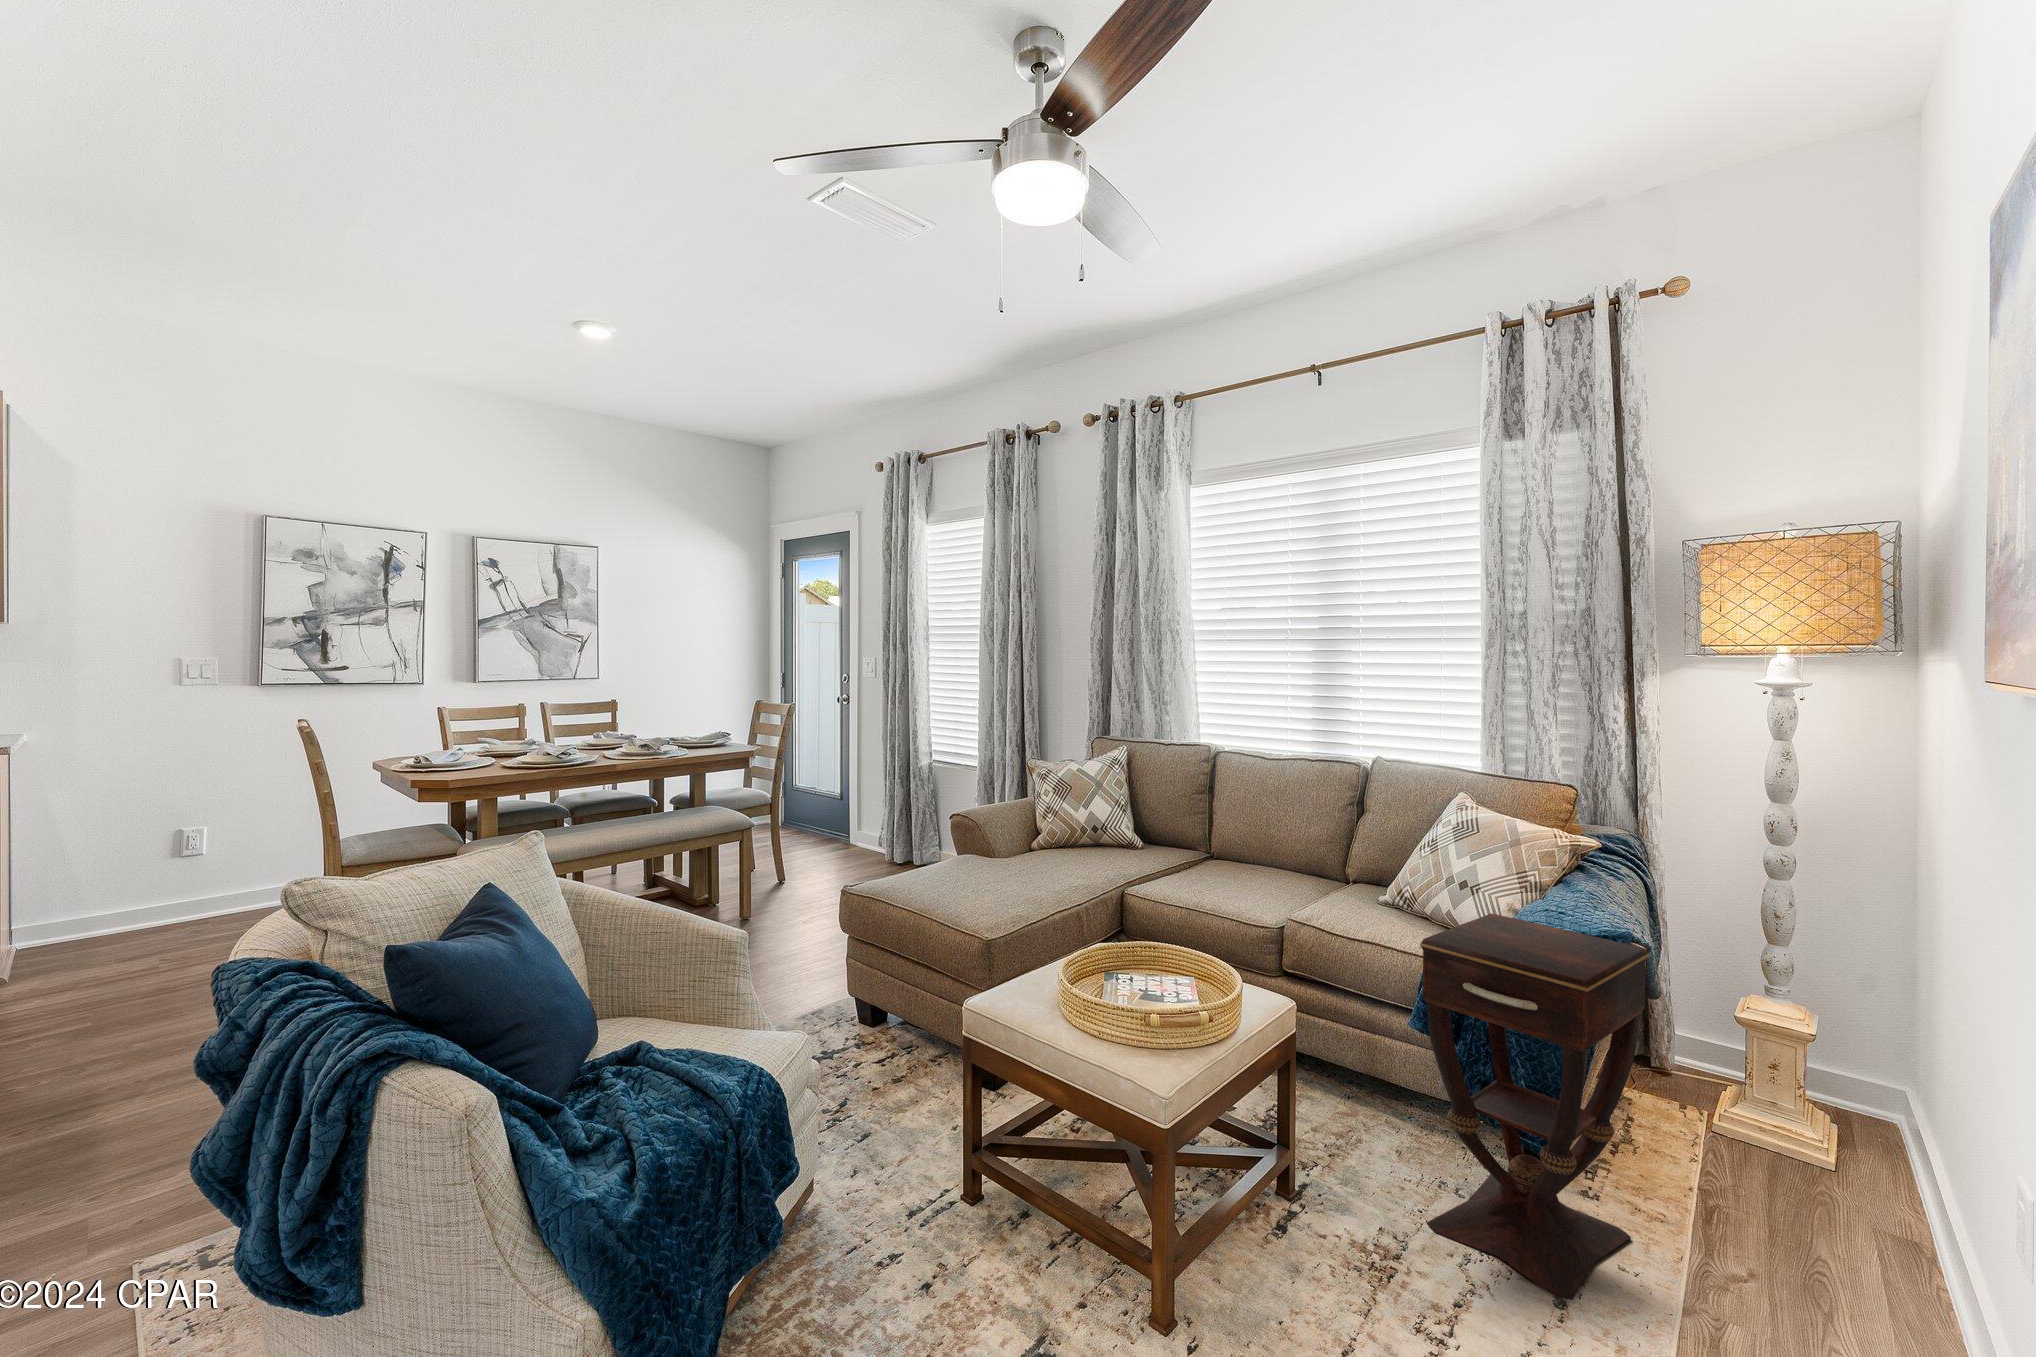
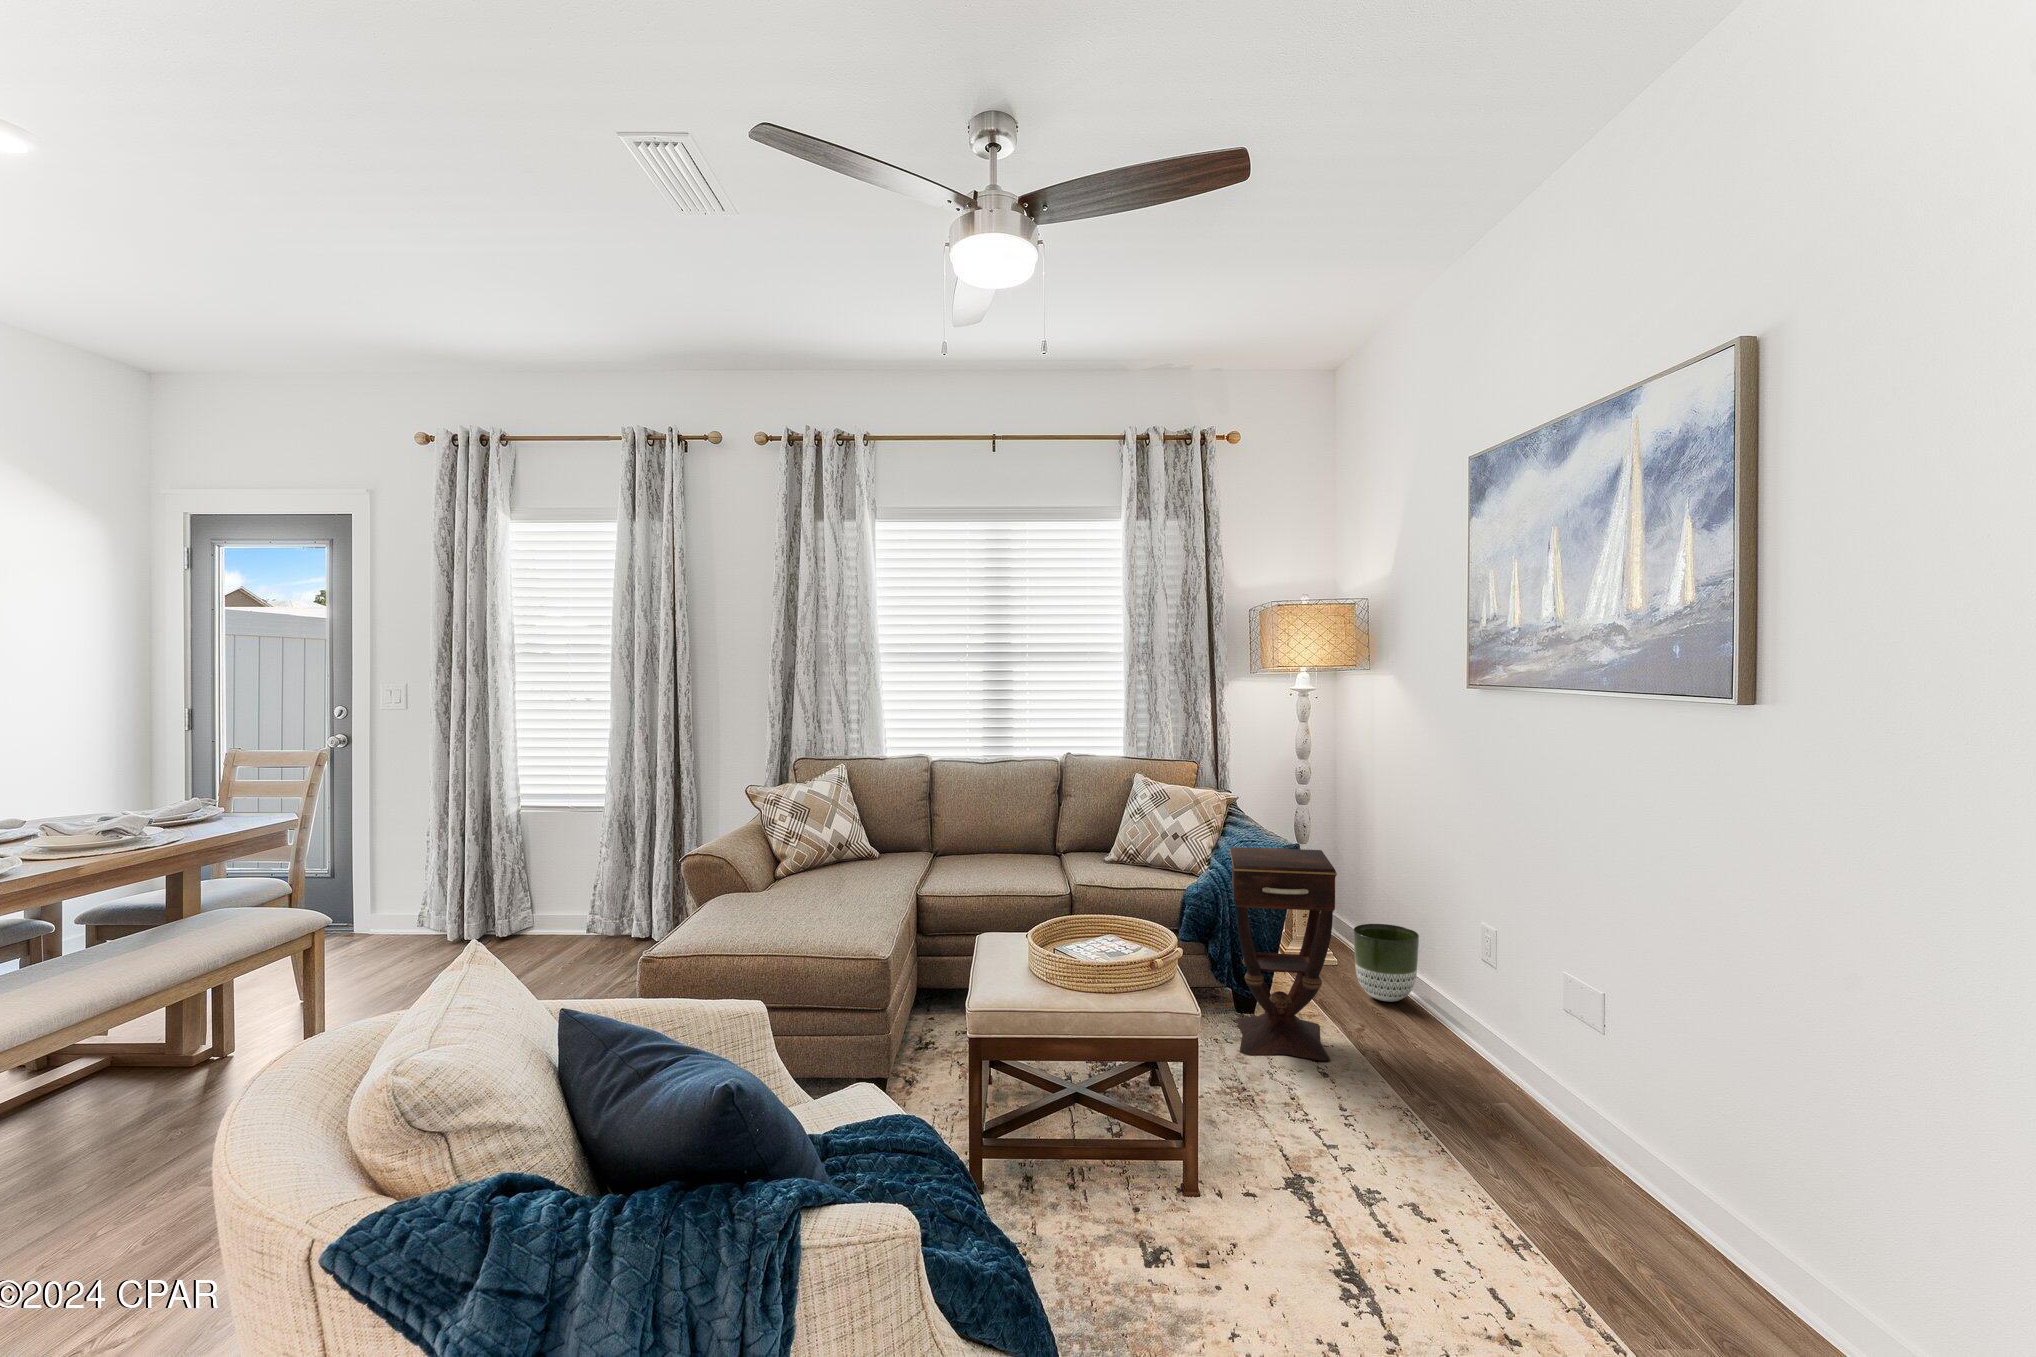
planter: none [1782,1102,1938,1266] -> present [1353,924,1419,1002]

